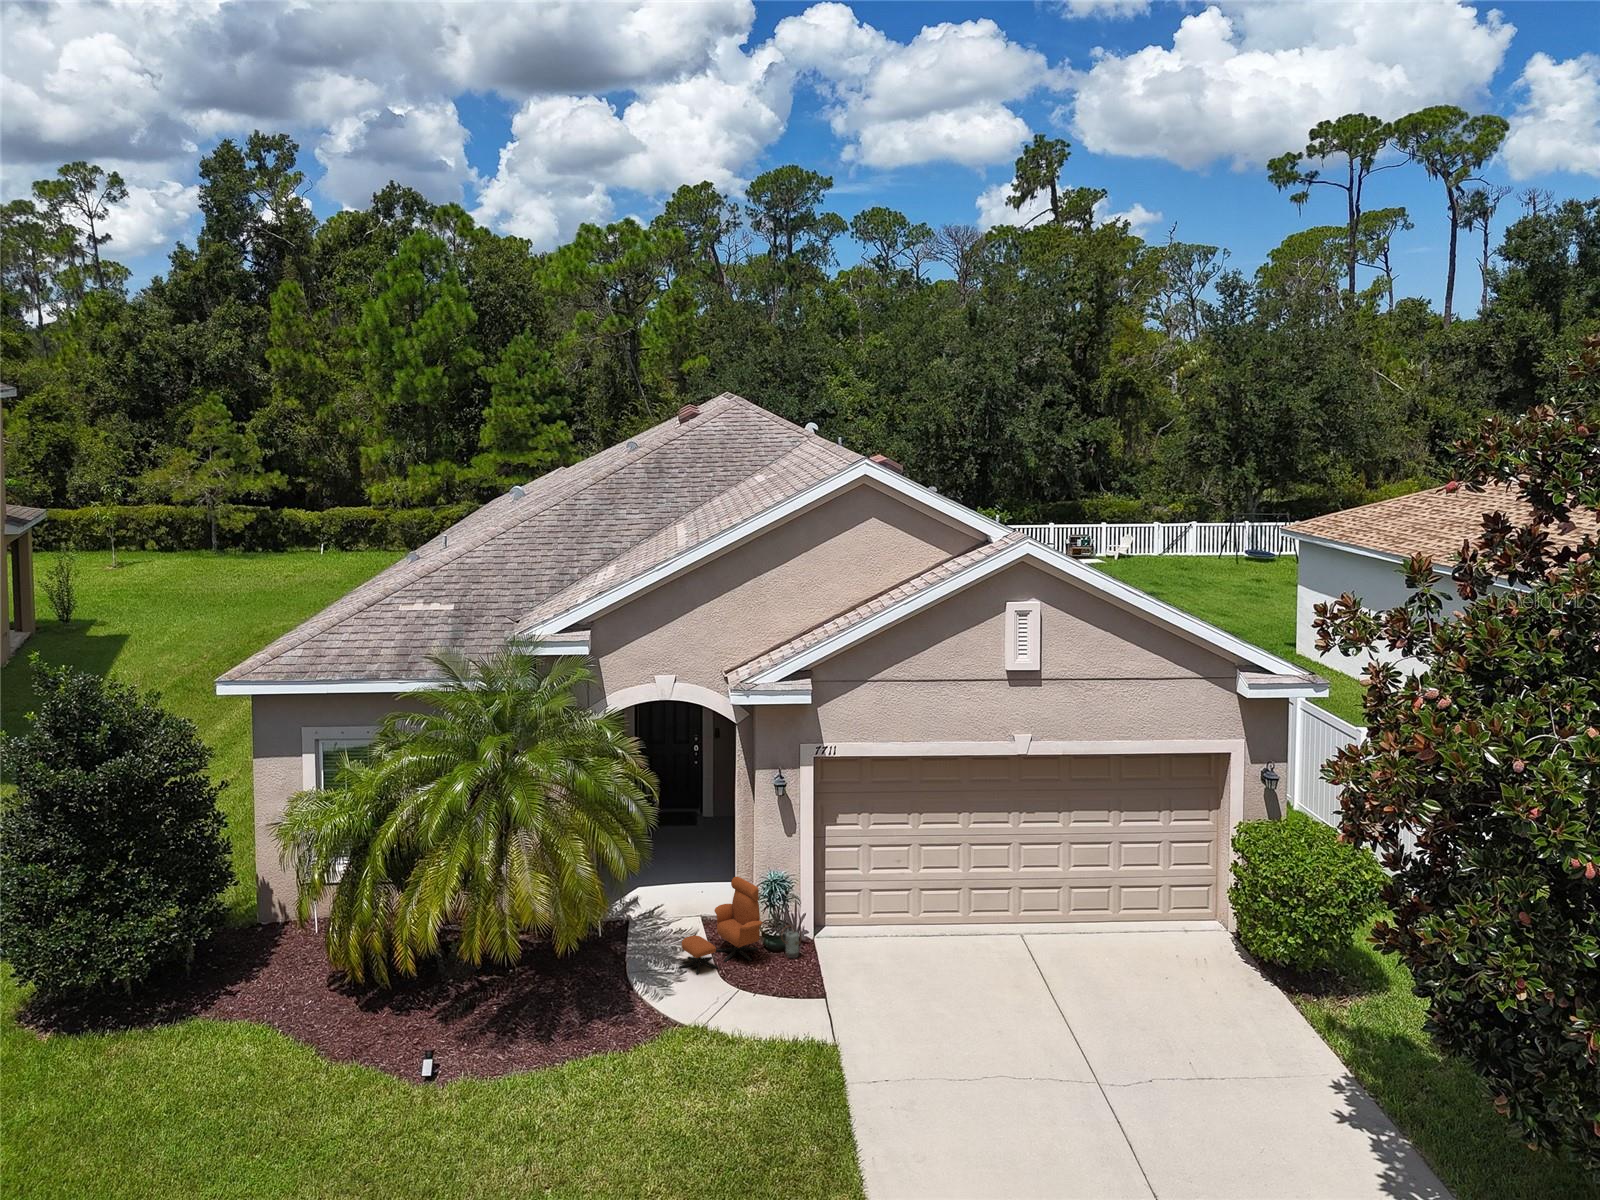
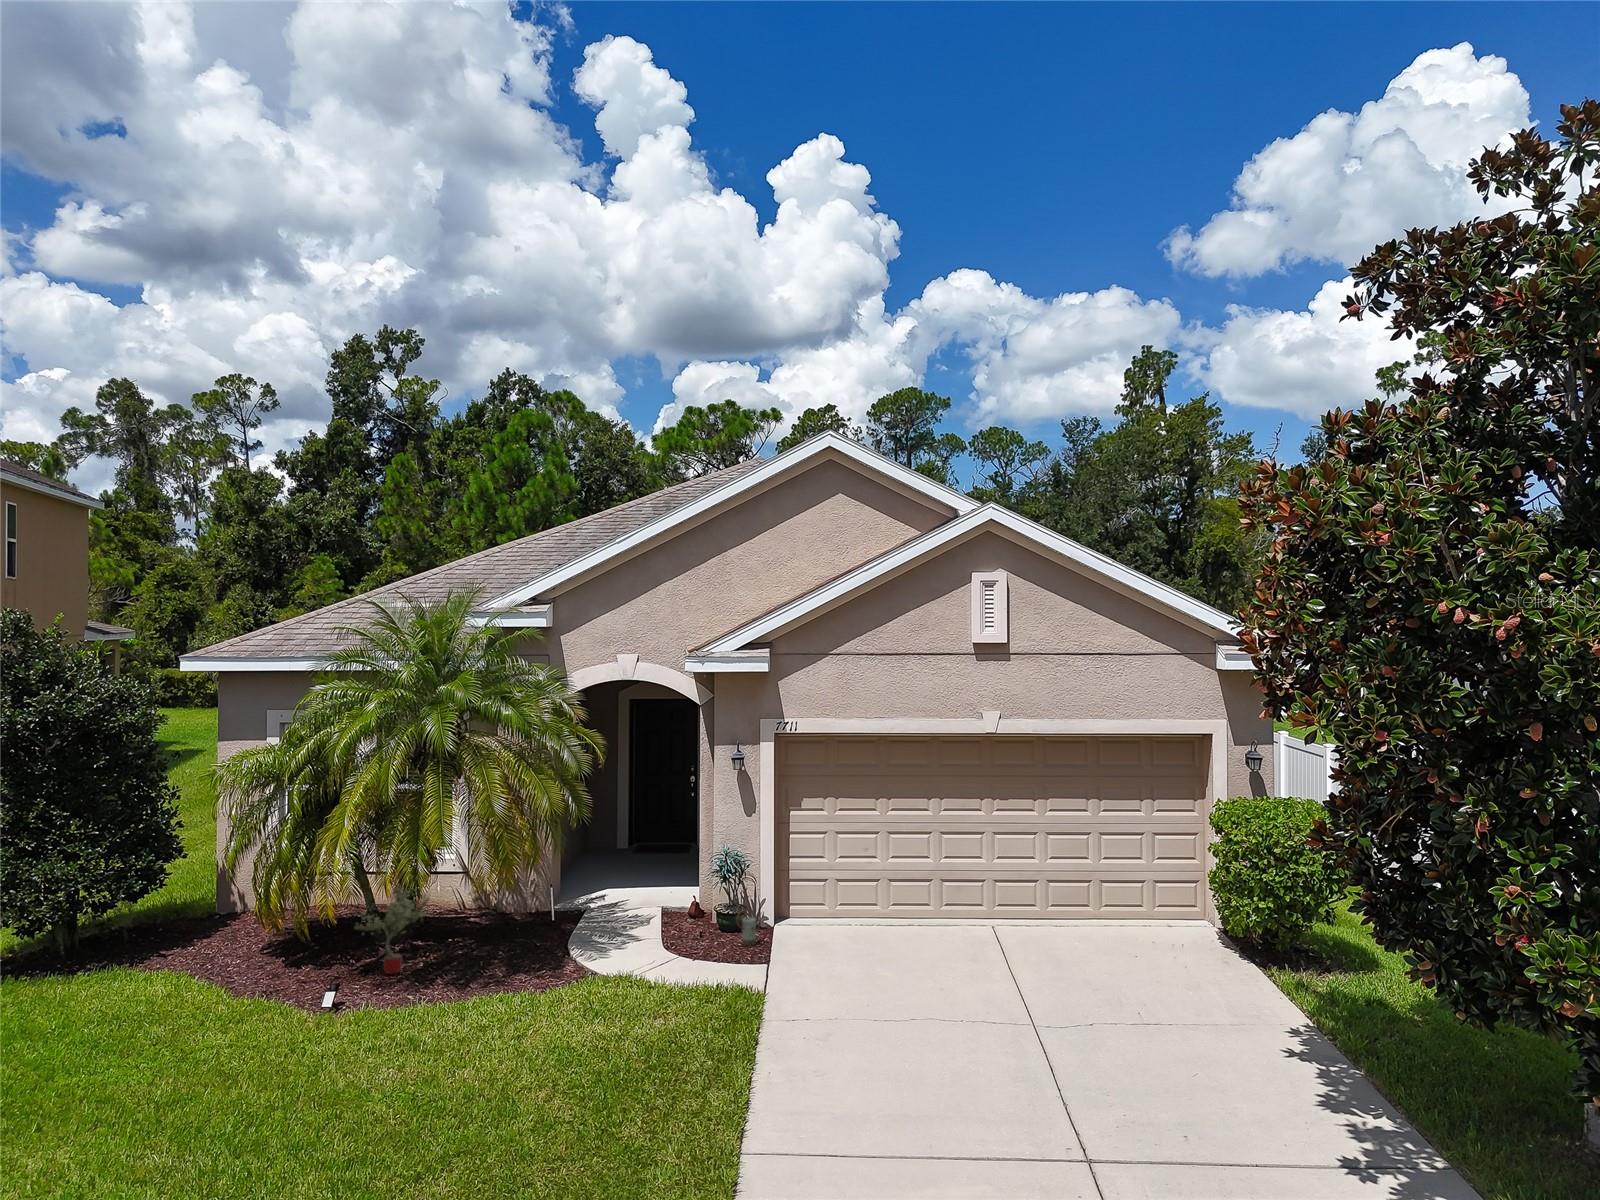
lounge chair: present [679,877,763,974] -> none [627,859,717,958]
potted tree: none [428,913,499,998] -> present [355,886,429,974]

